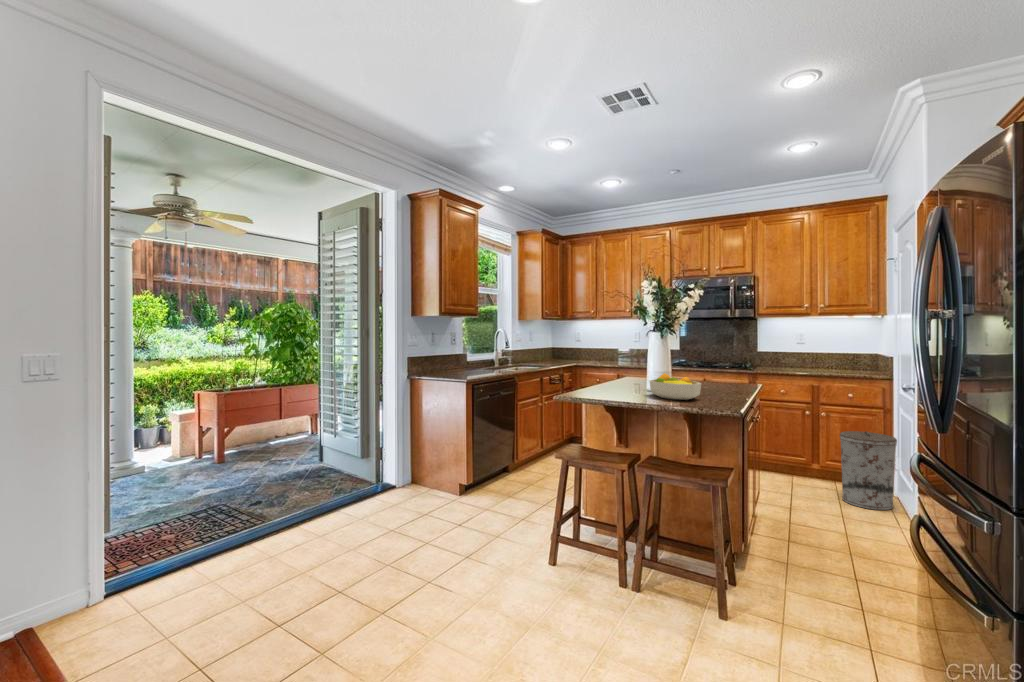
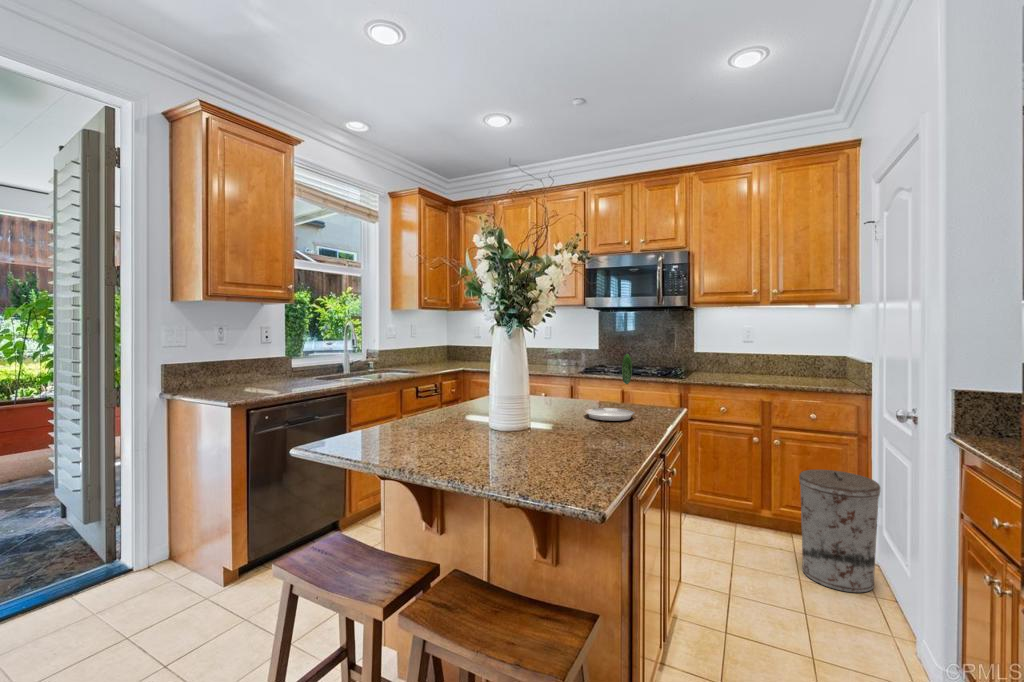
plate: none [701,349,733,389] -> present [585,354,634,421]
fruit bowl: present [649,373,701,400] -> none [475,399,558,455]

